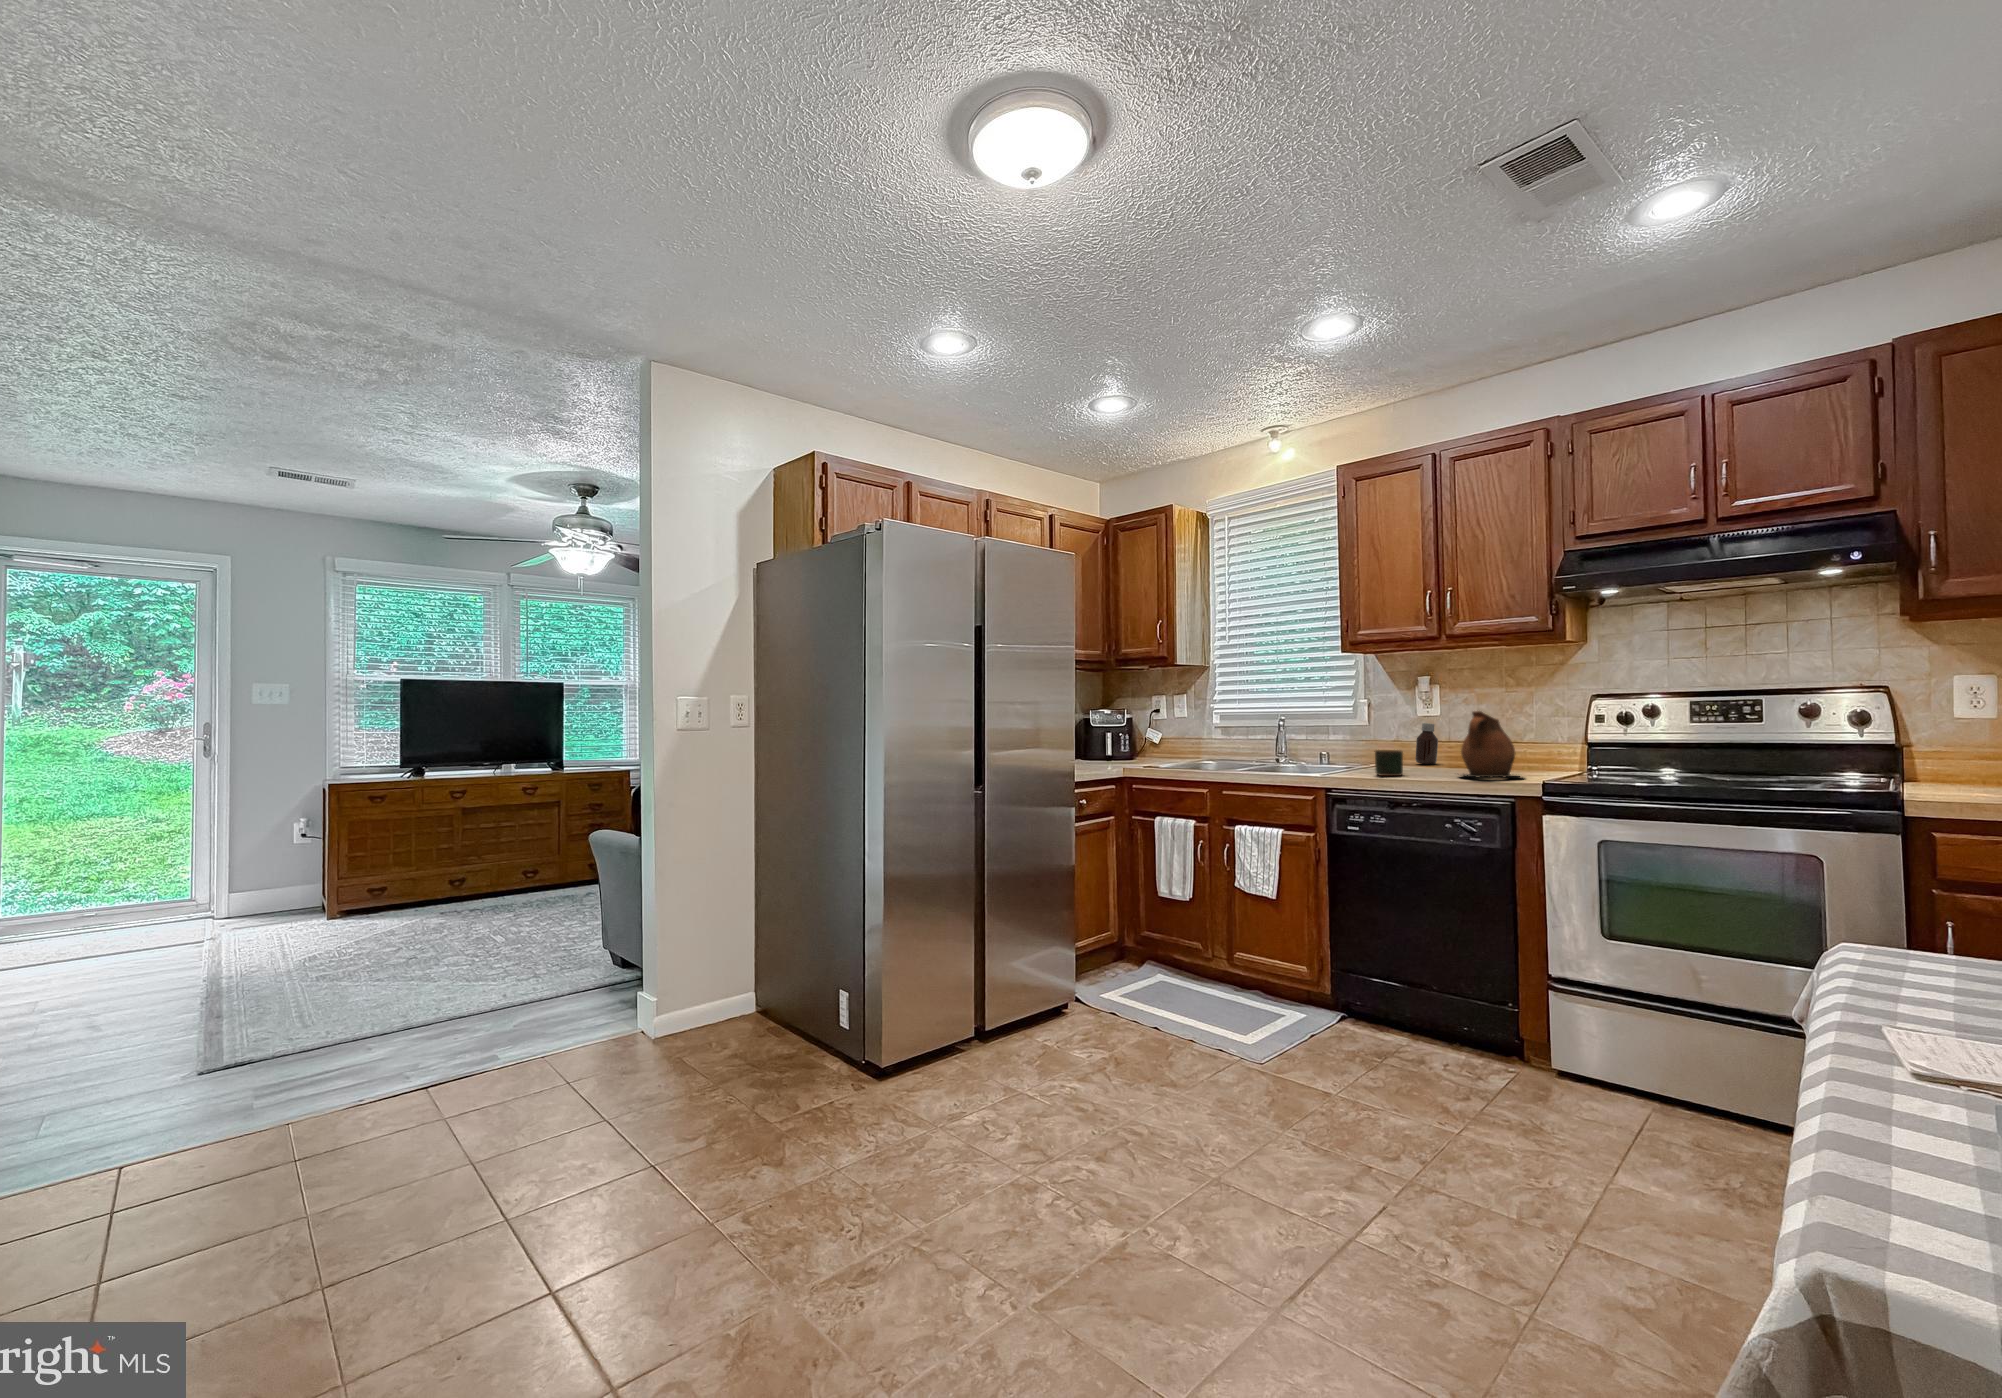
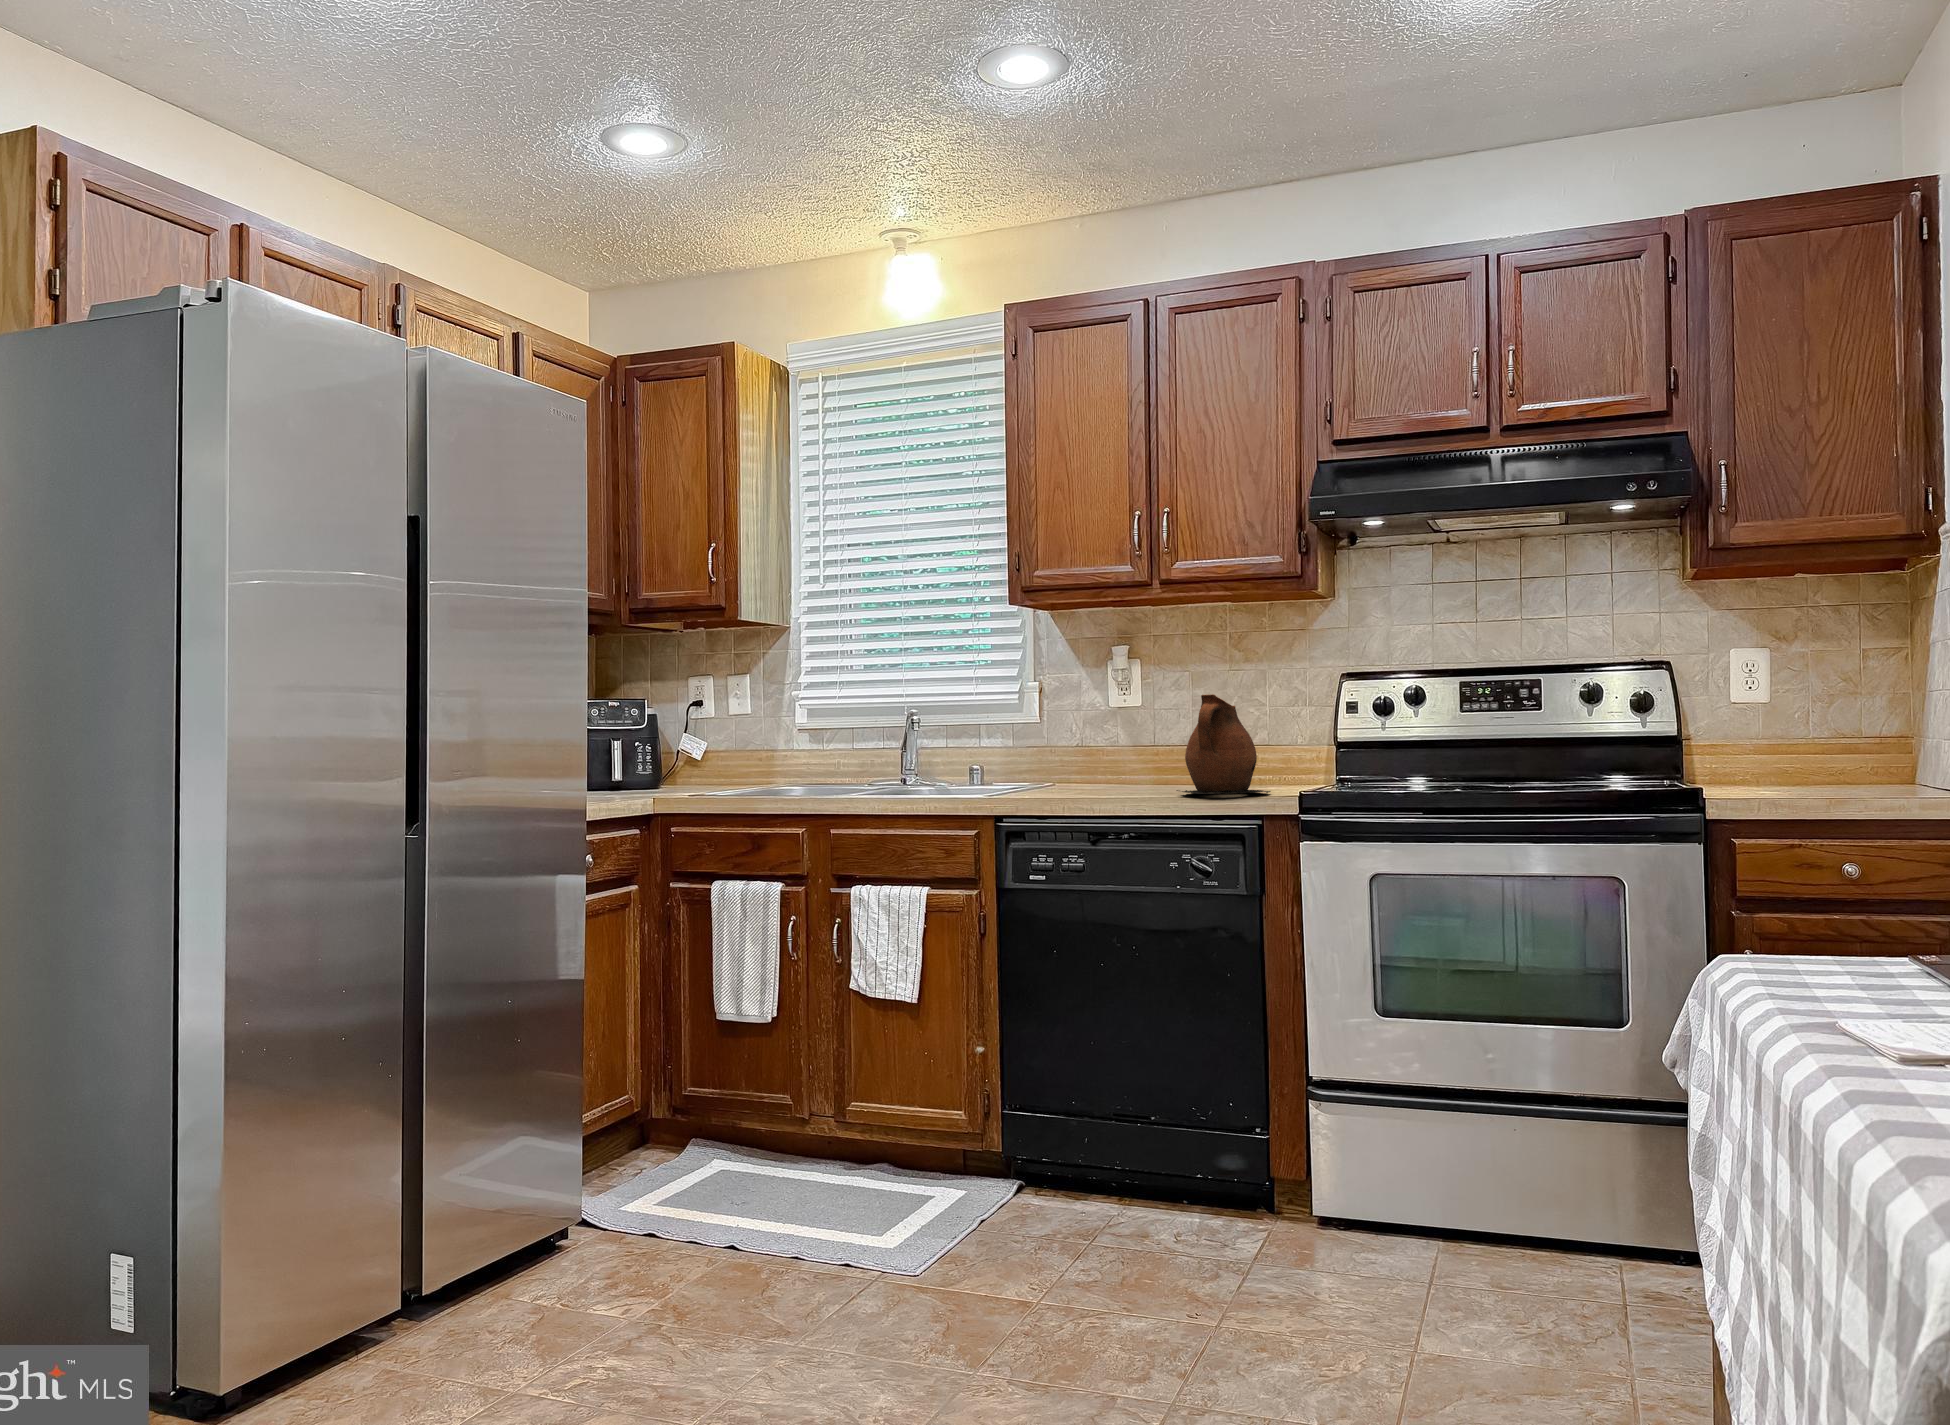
bottle: present [1415,723,1438,764] -> none [1109,718,1141,781]
mug: present [1375,750,1403,776] -> none [1062,758,1103,798]

